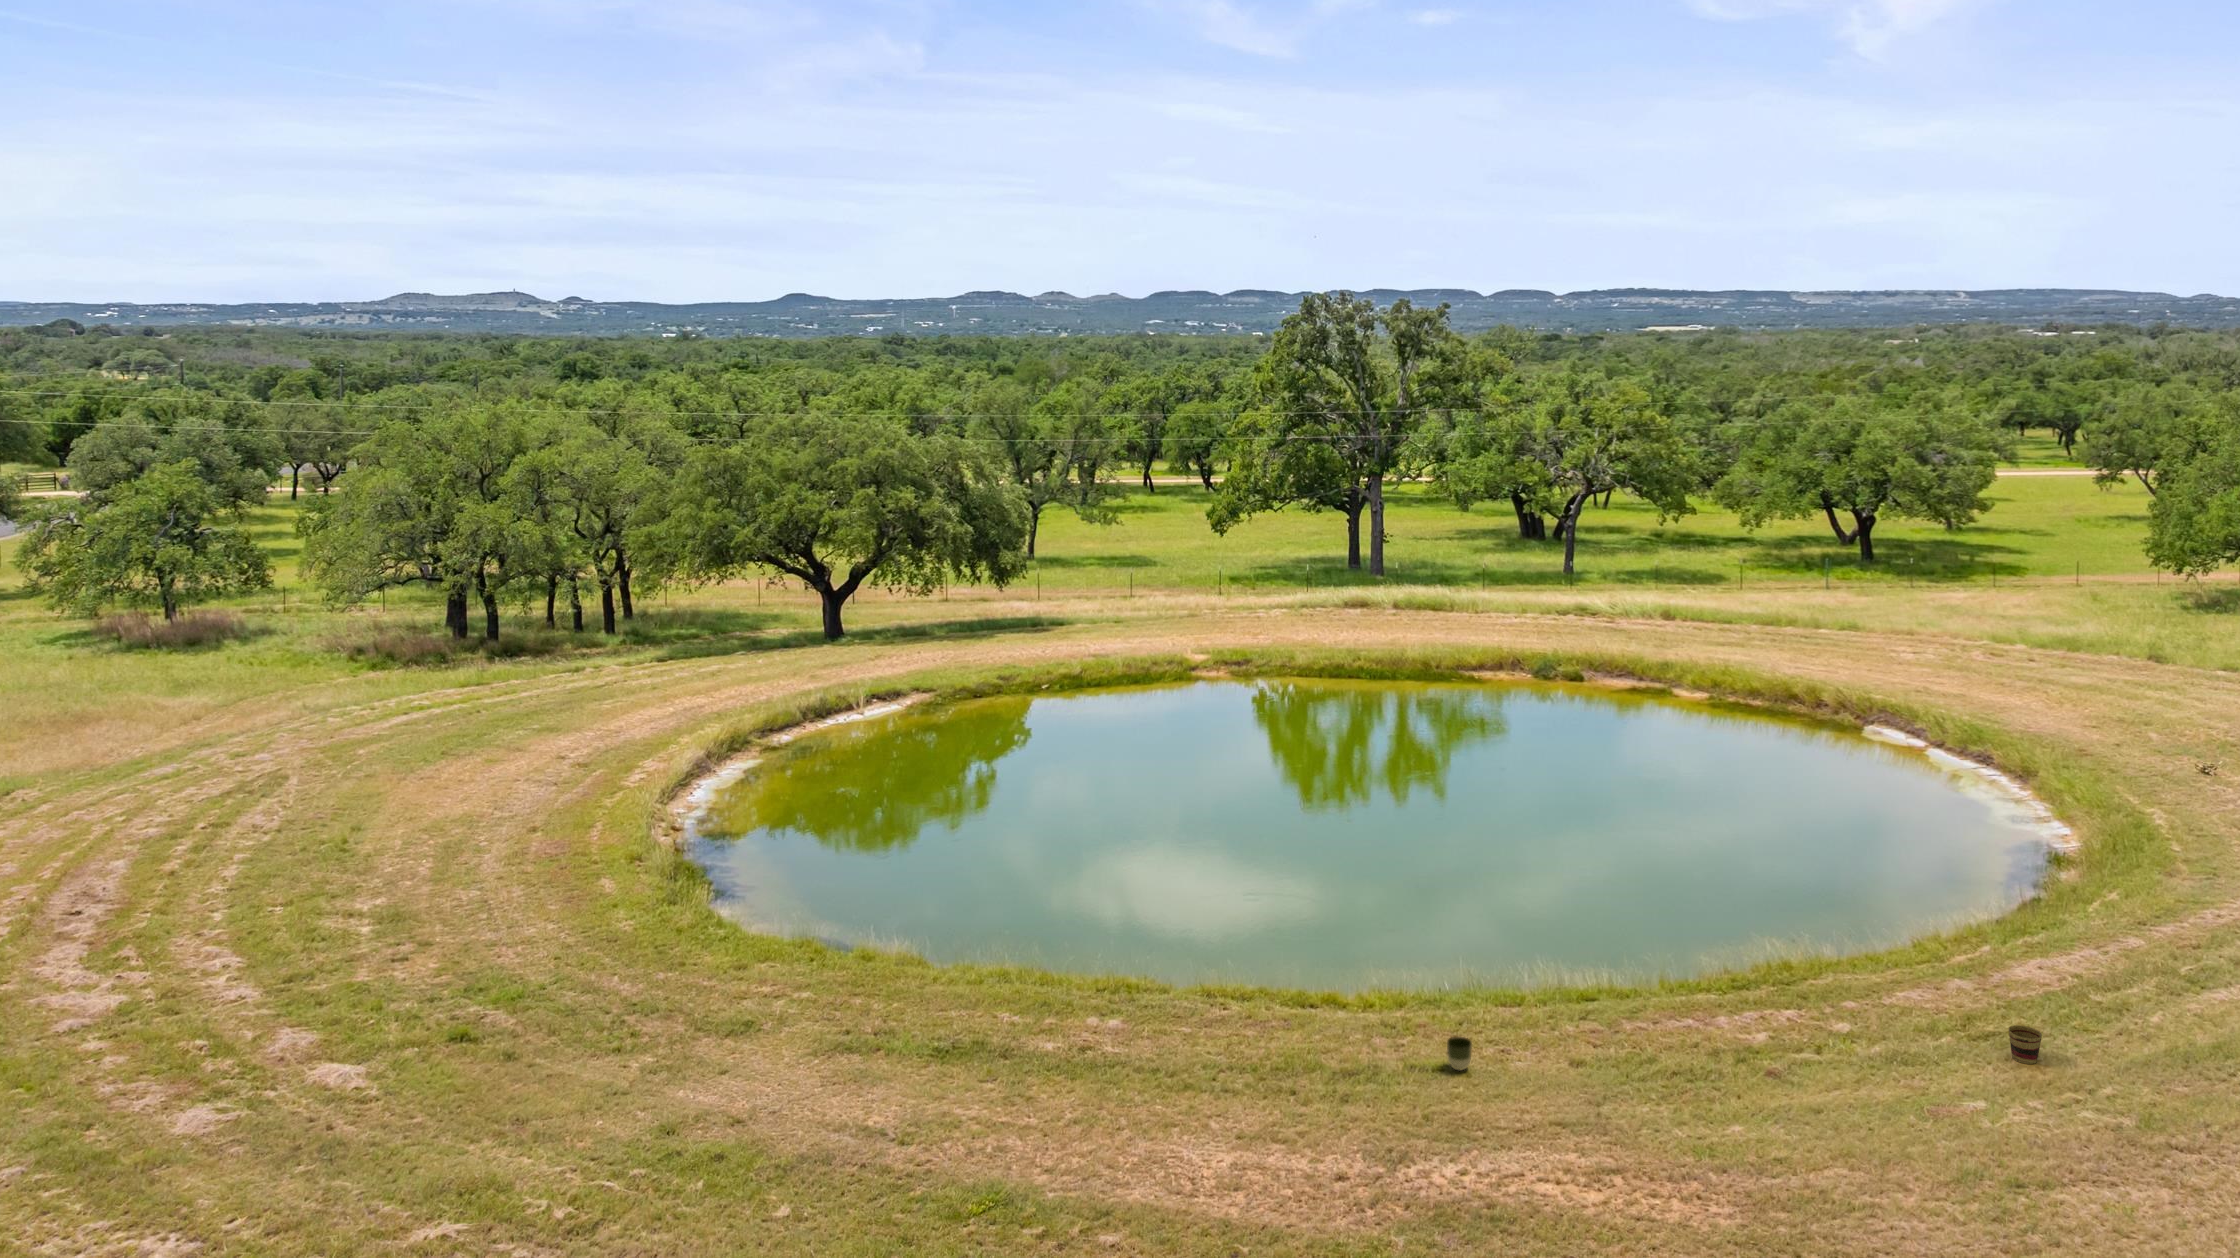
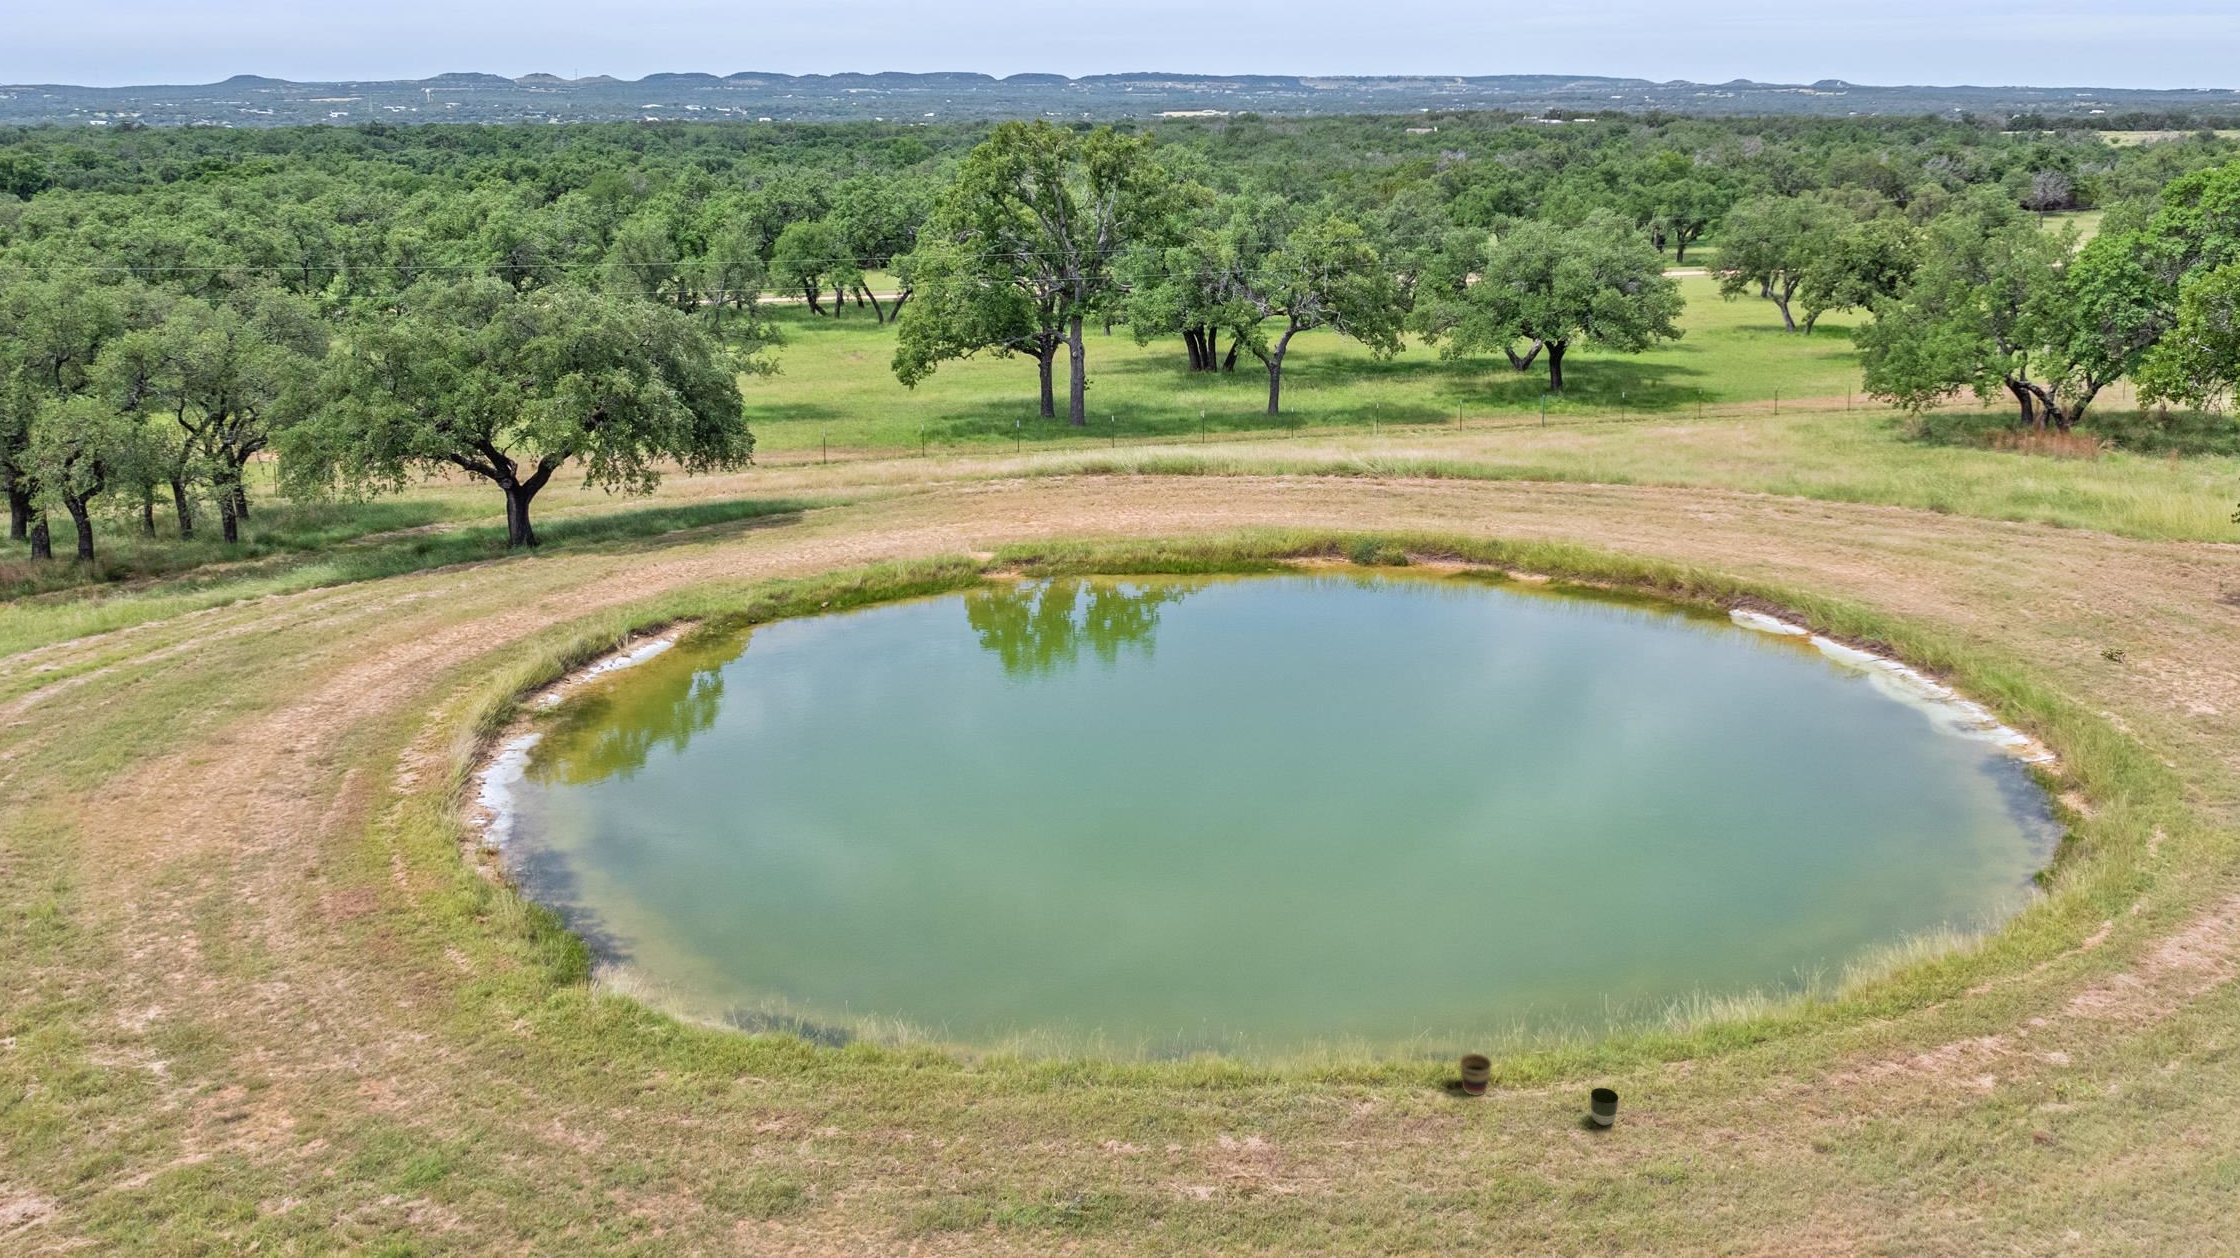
basket: present [2008,1025,2042,1064] -> present [1460,1053,1492,1096]

